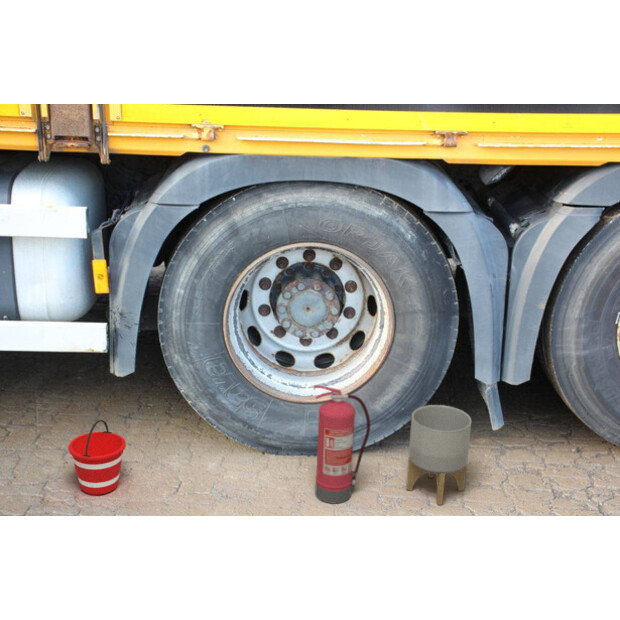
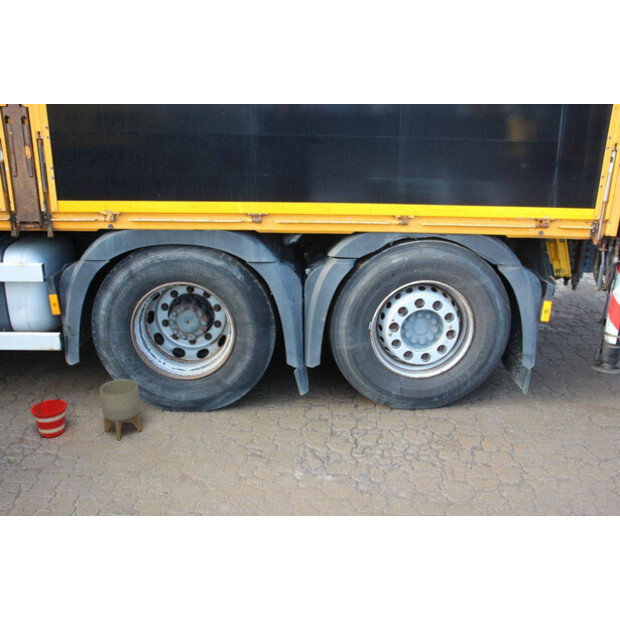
fire extinguisher: present [314,385,370,503] -> none [176,369,213,441]
planter: present [406,405,471,505] -> present [100,379,141,440]

